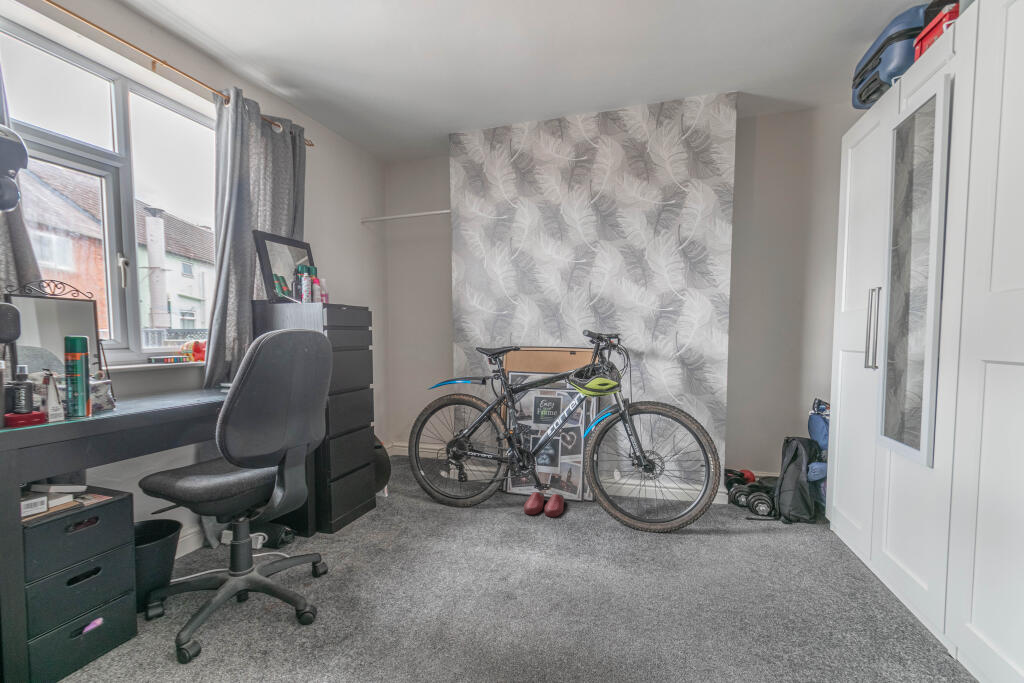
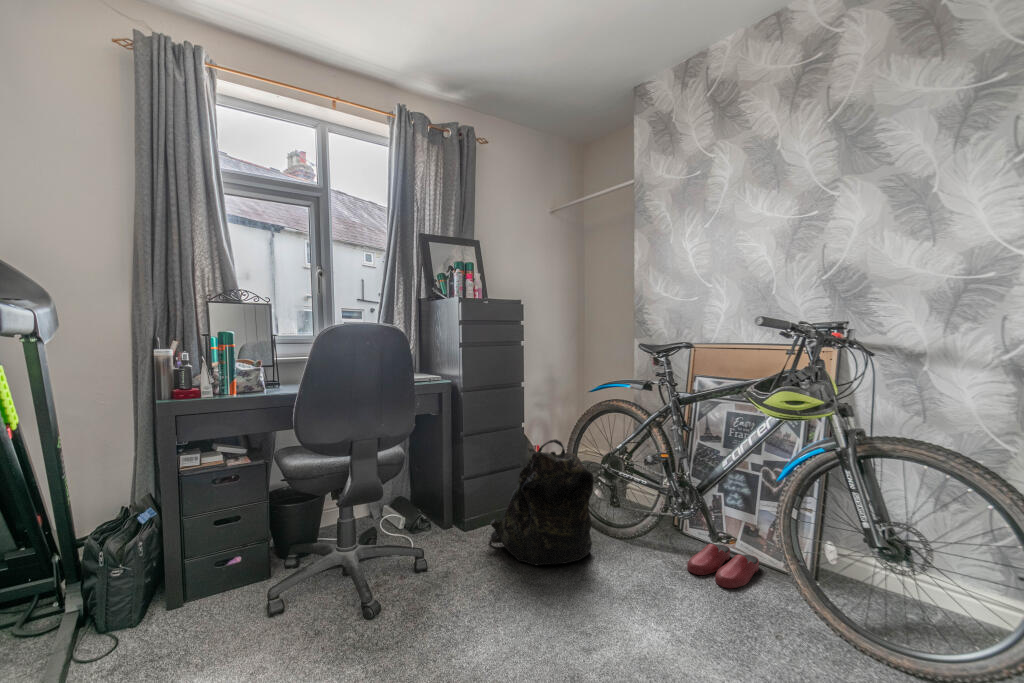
backpack: none [361,432,459,542] -> present [490,439,594,565]

